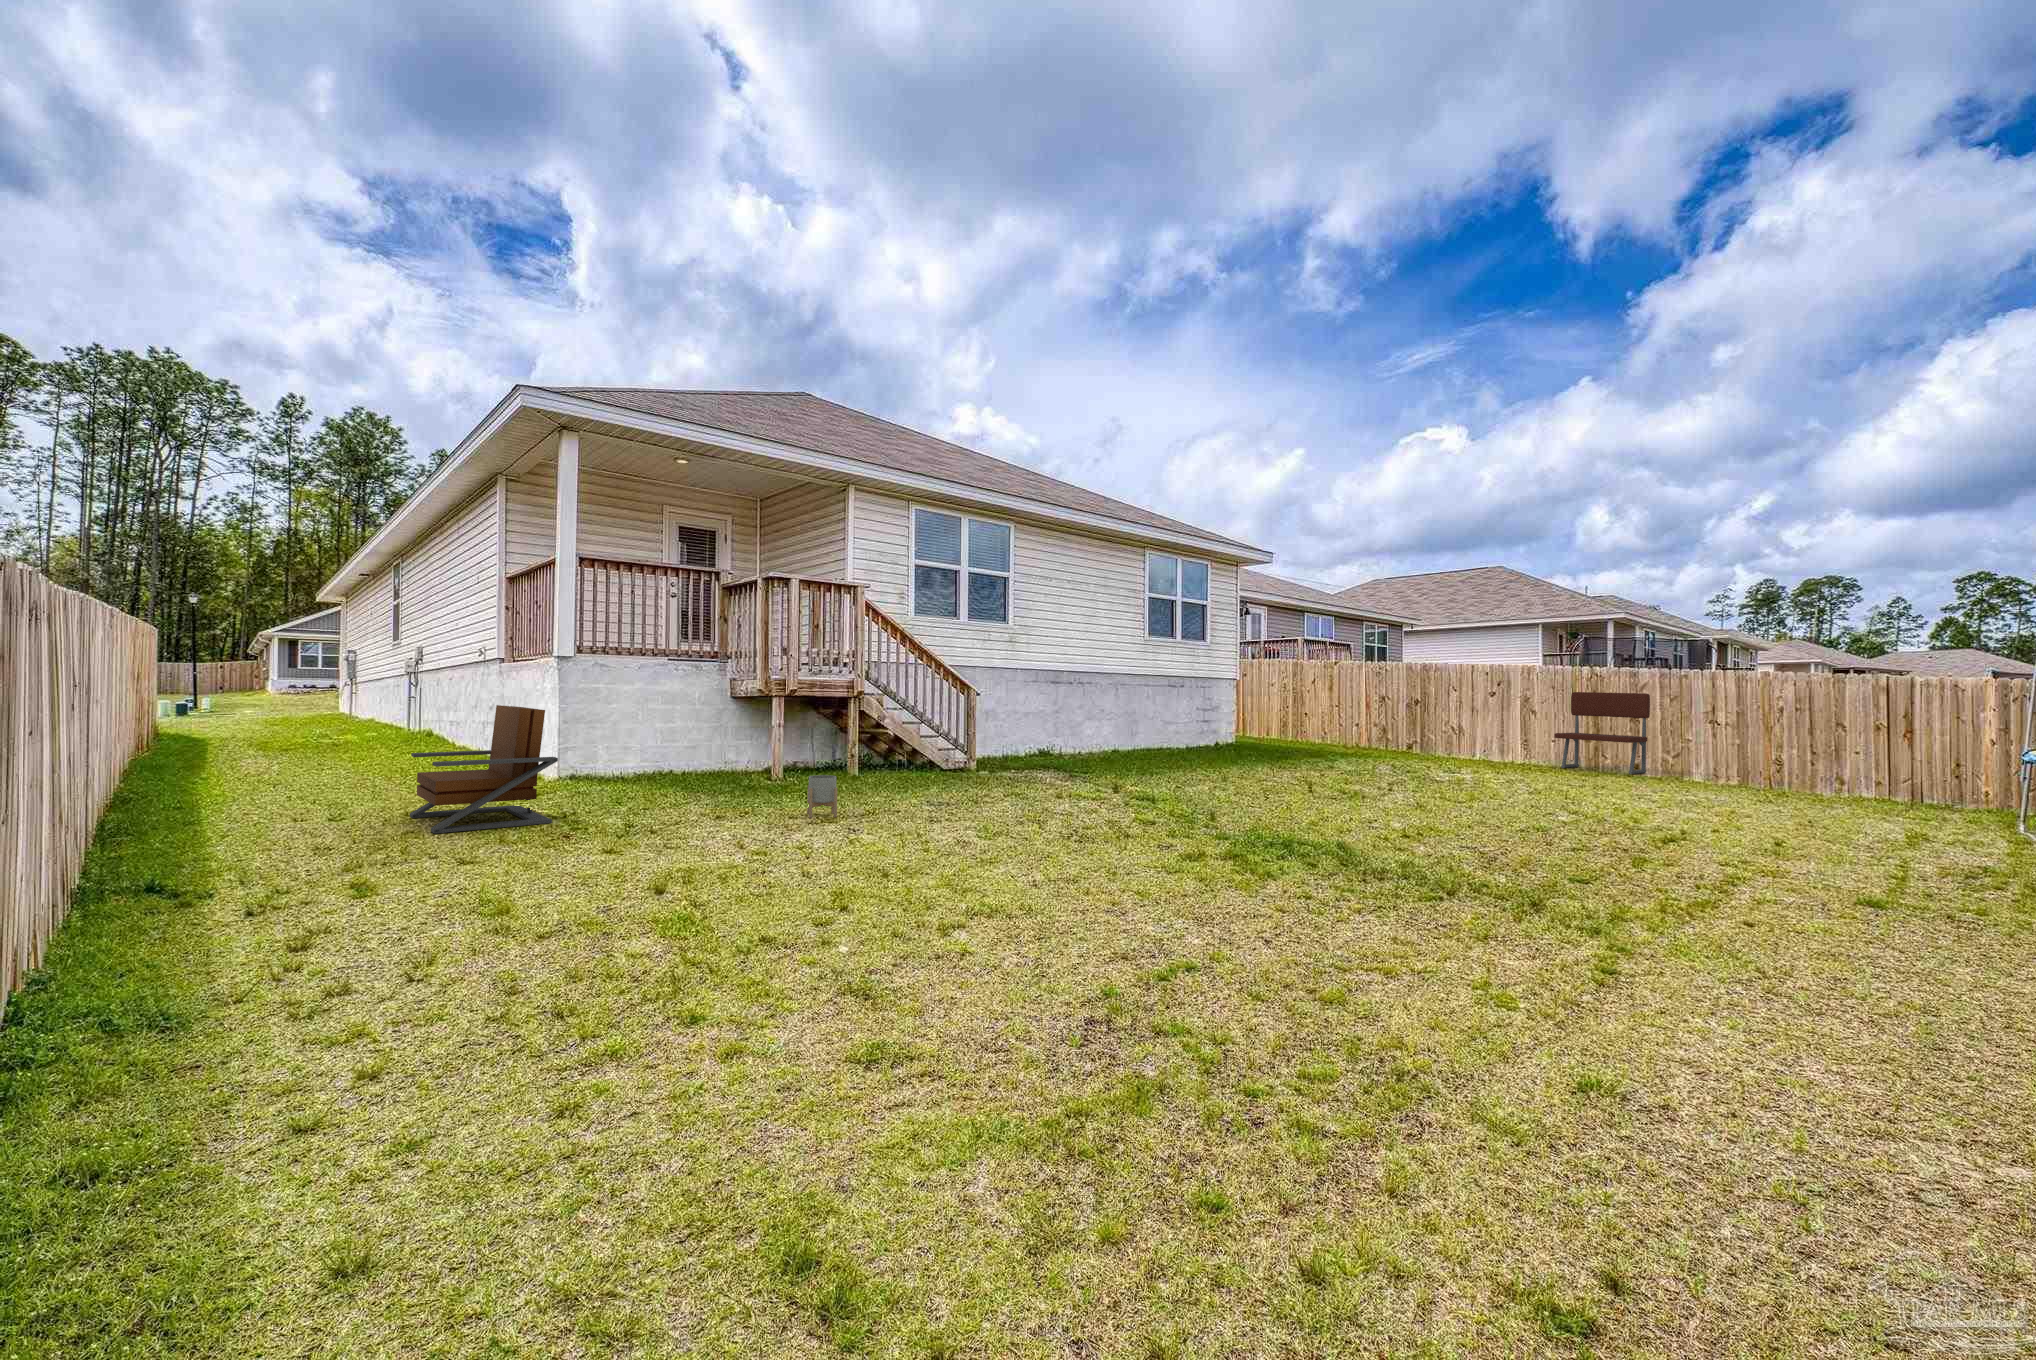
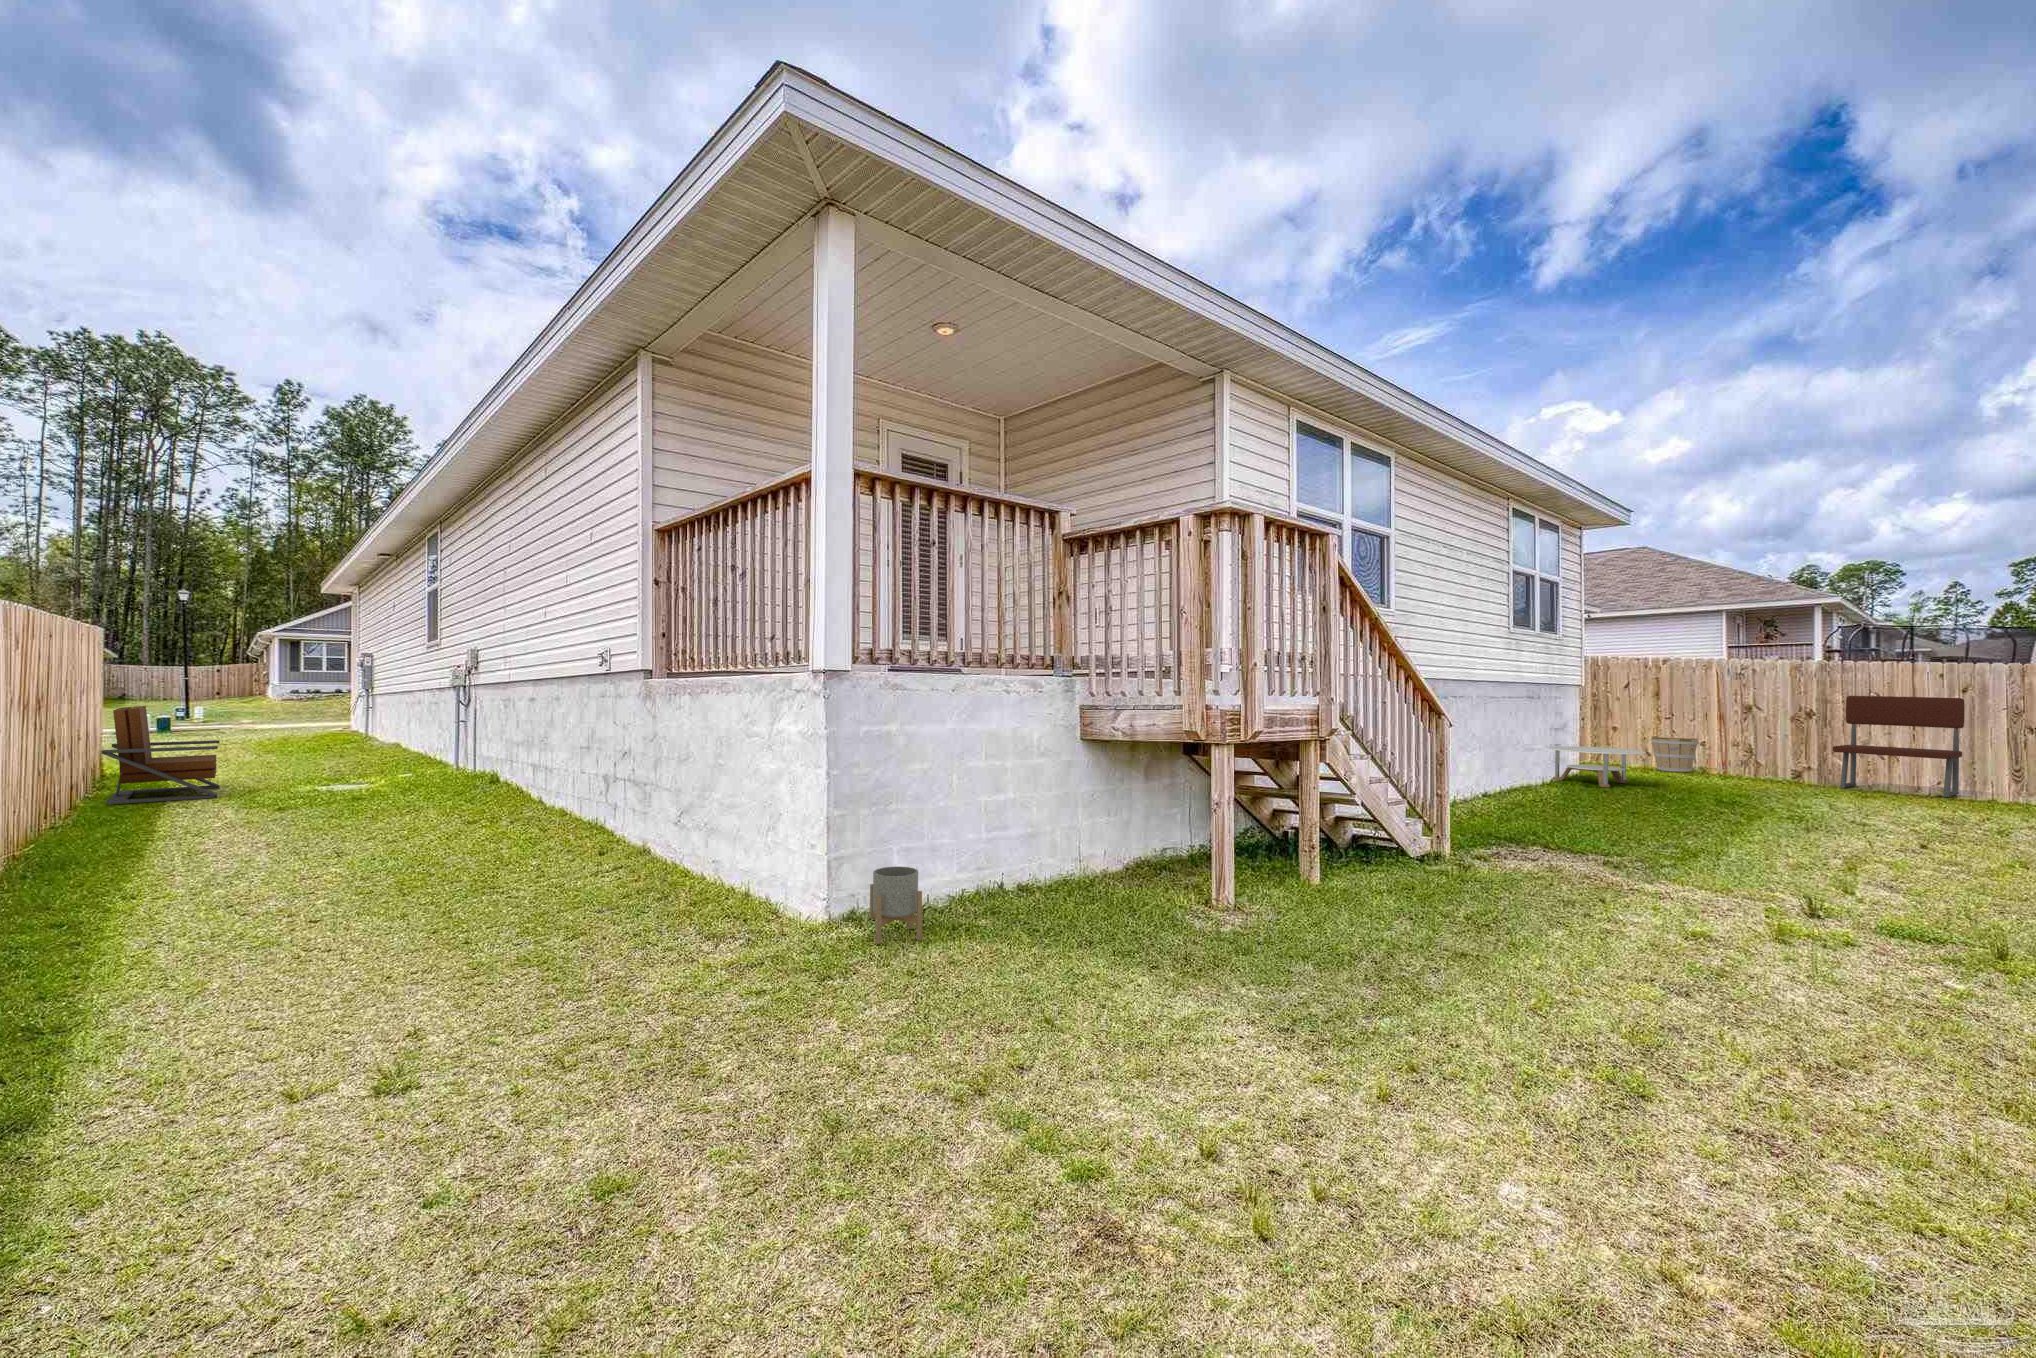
lounge chair: present [410,705,558,833] -> present [101,706,220,805]
wooden bucket: none [1435,727,1472,757] -> present [1651,736,1699,772]
round table: none [1327,733,1401,766] -> present [1548,746,1646,788]
planter: present [807,775,837,818] -> present [870,867,922,944]

